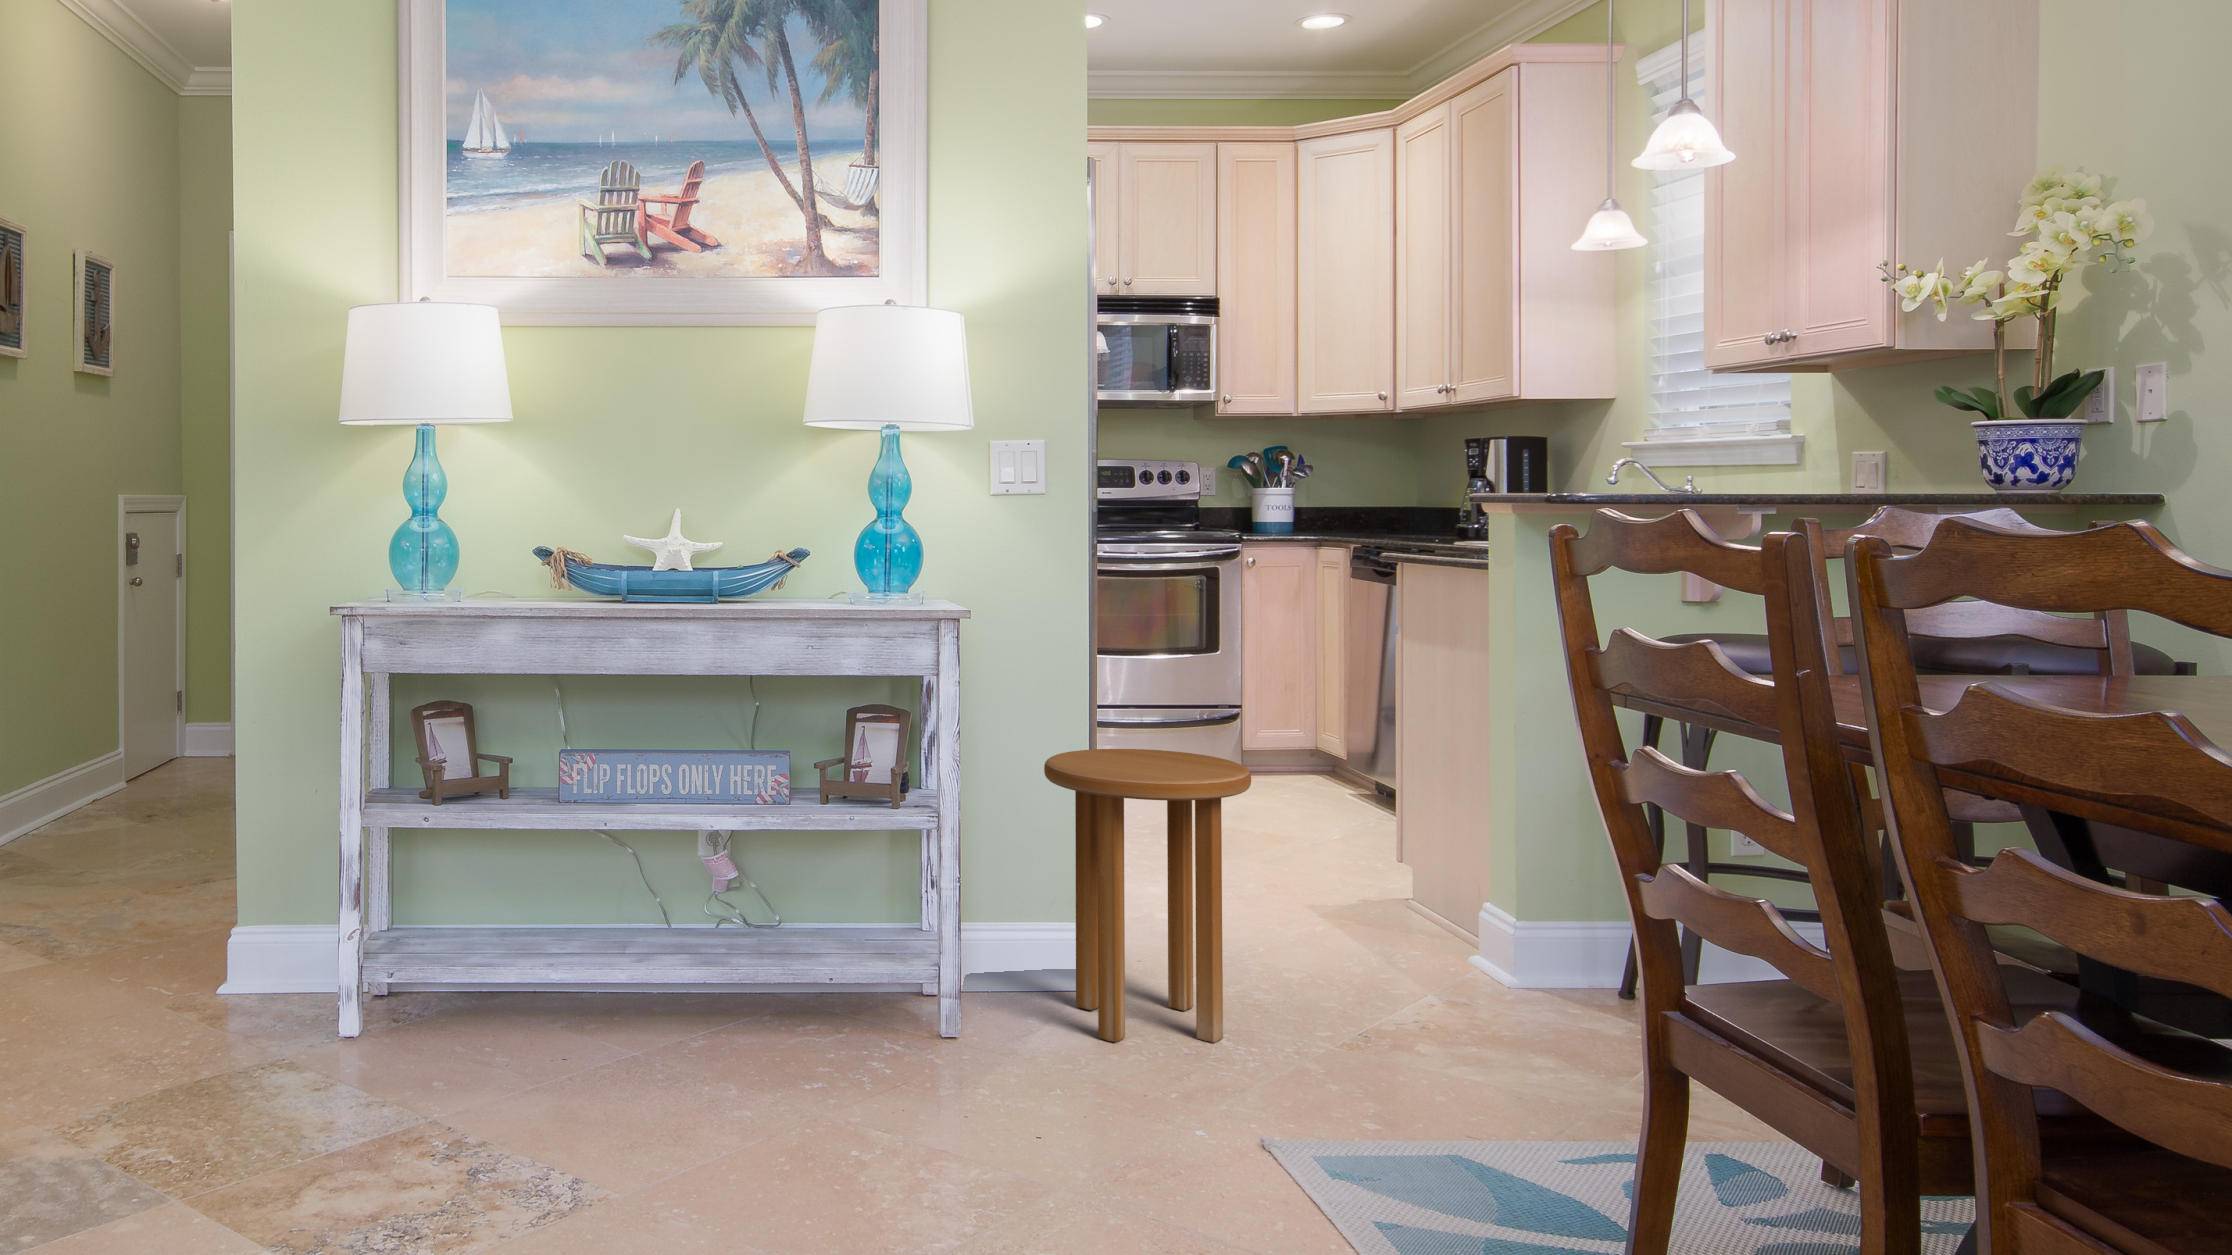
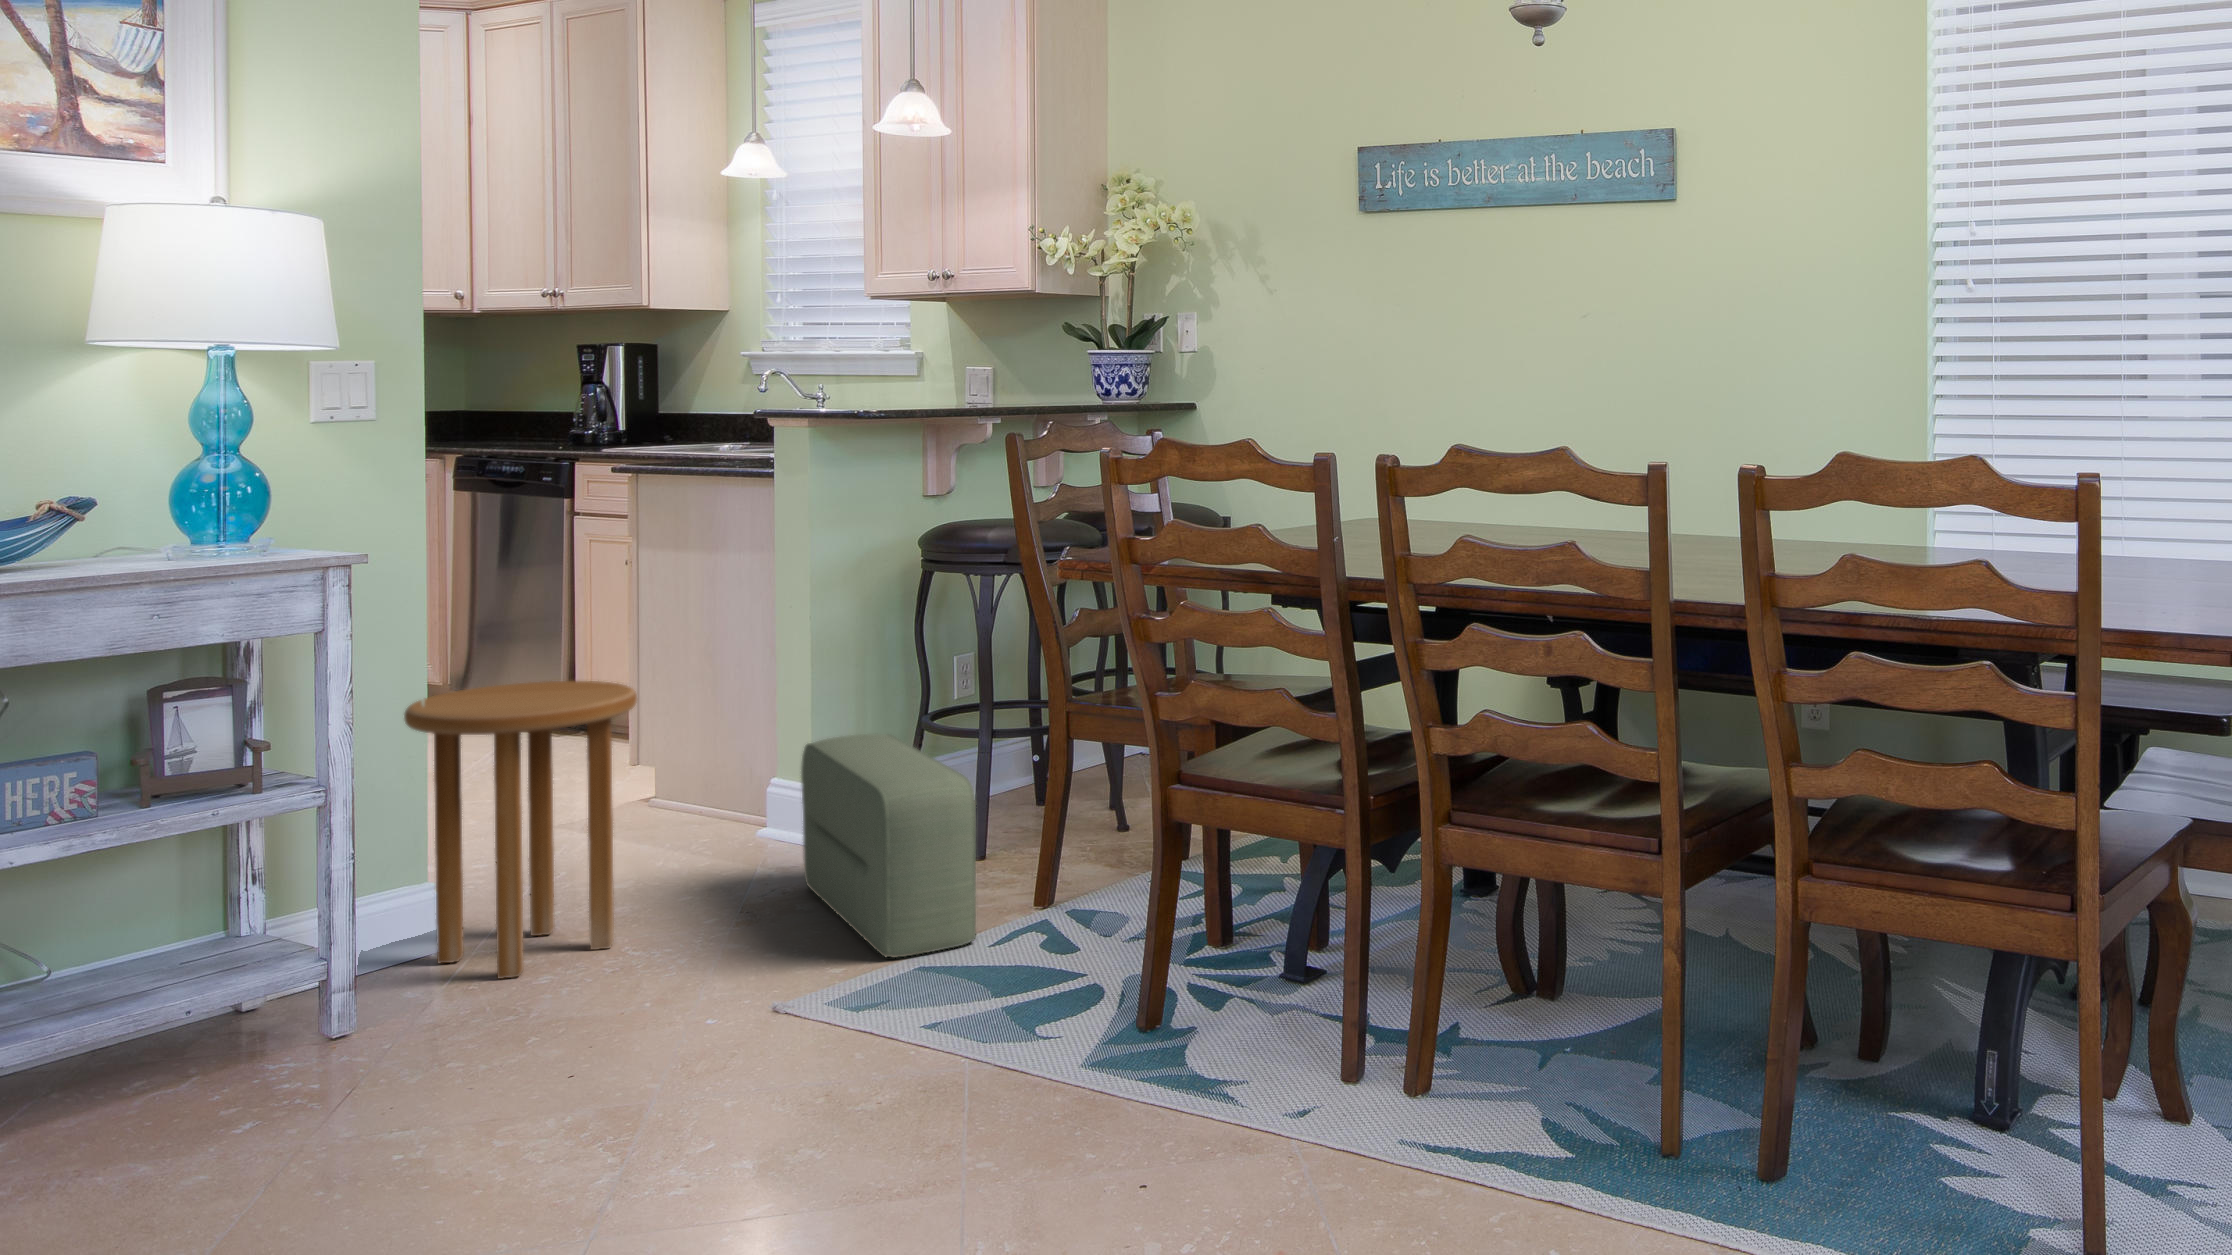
pouf: none [1437,874,1579,1181] -> present [801,734,976,957]

